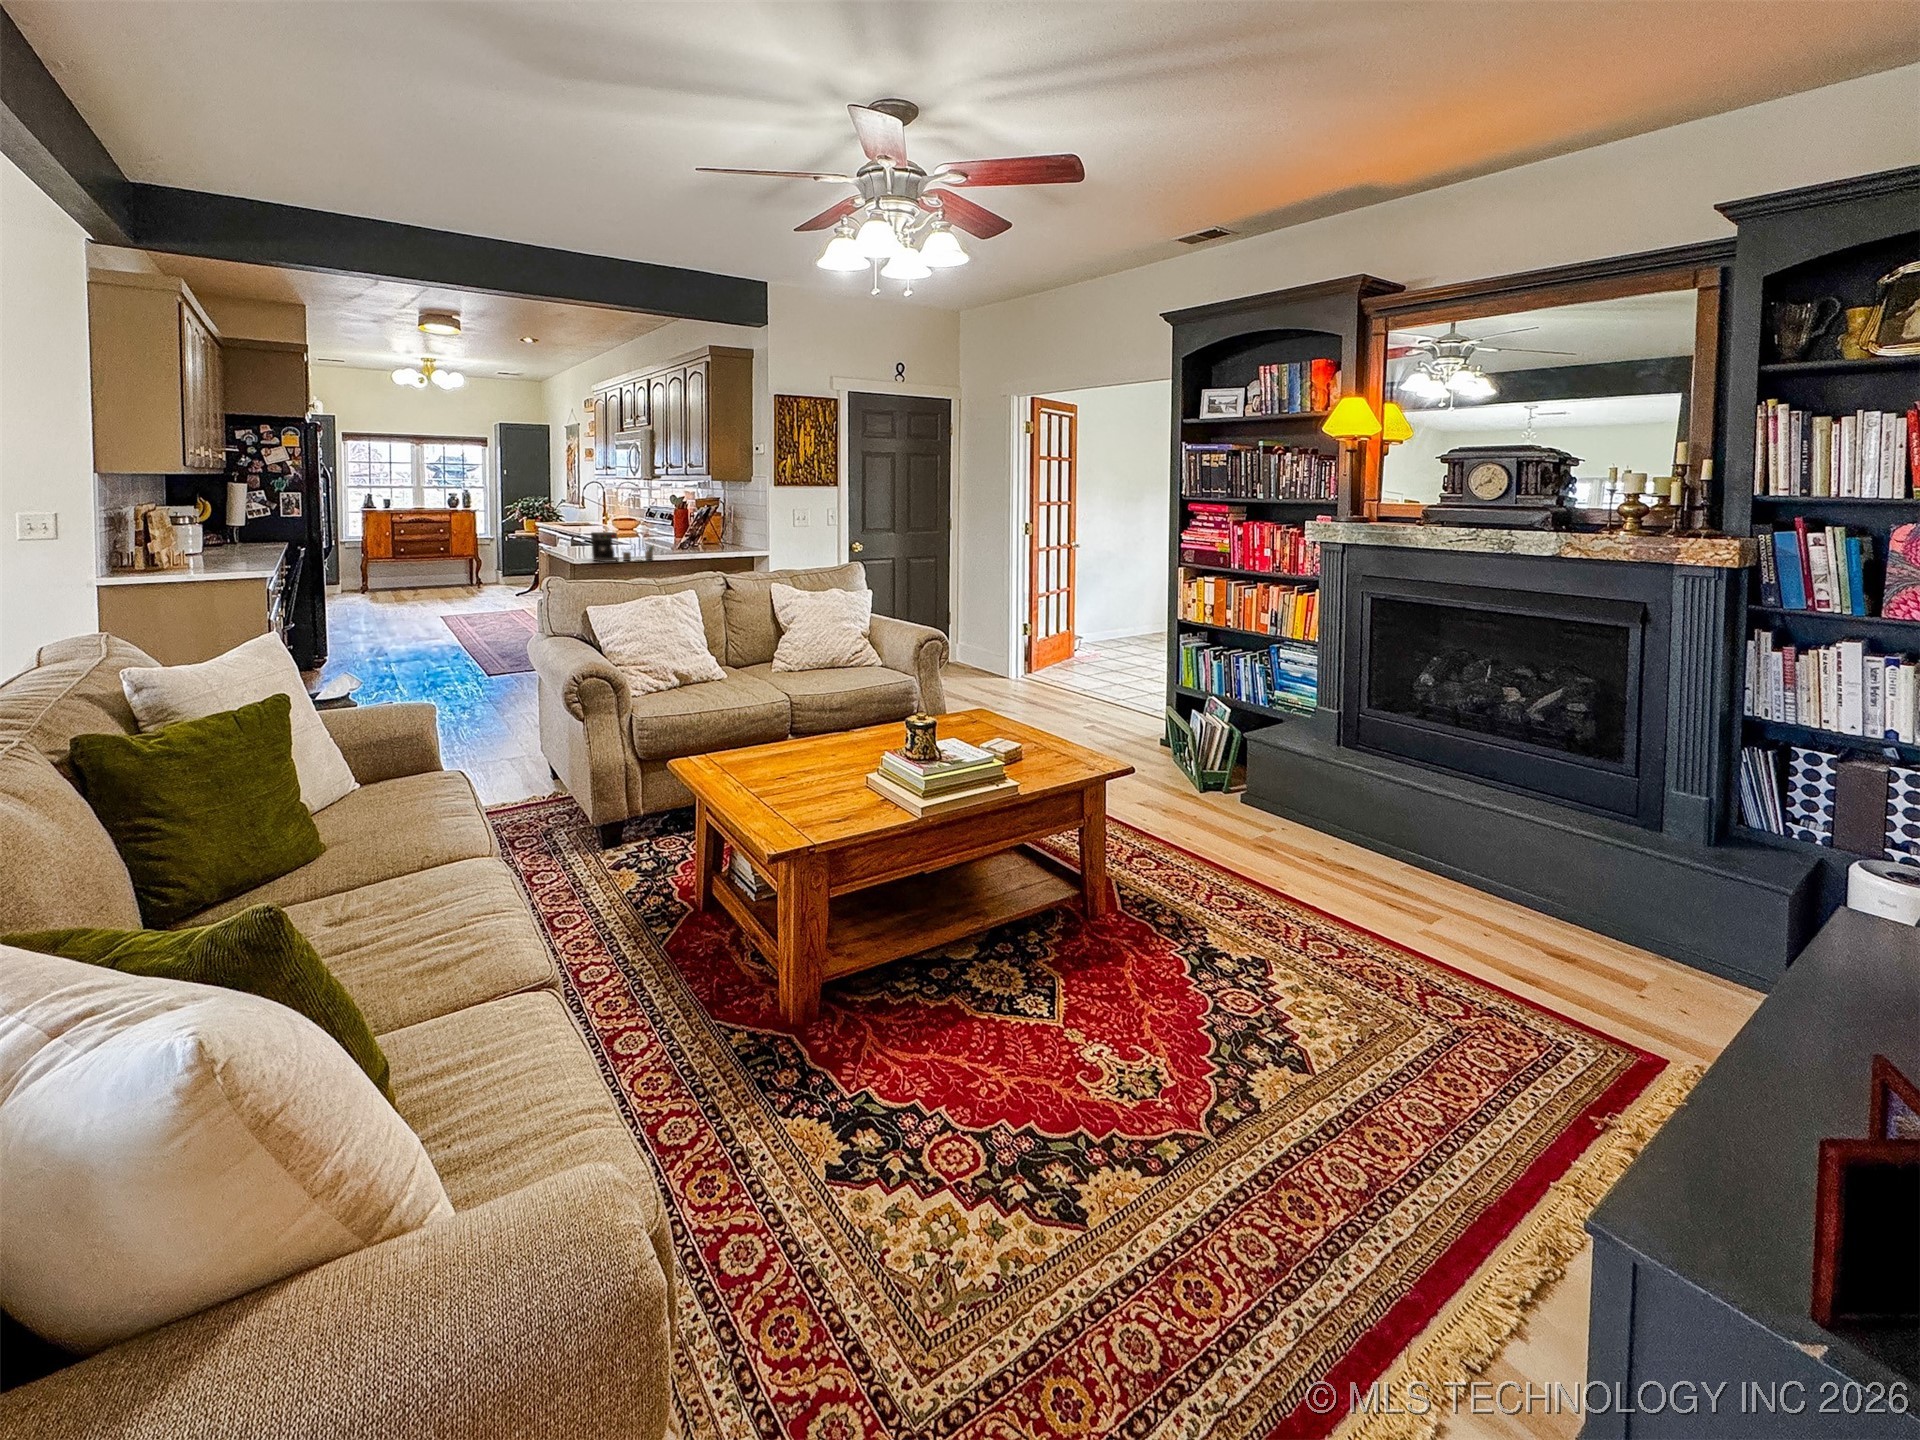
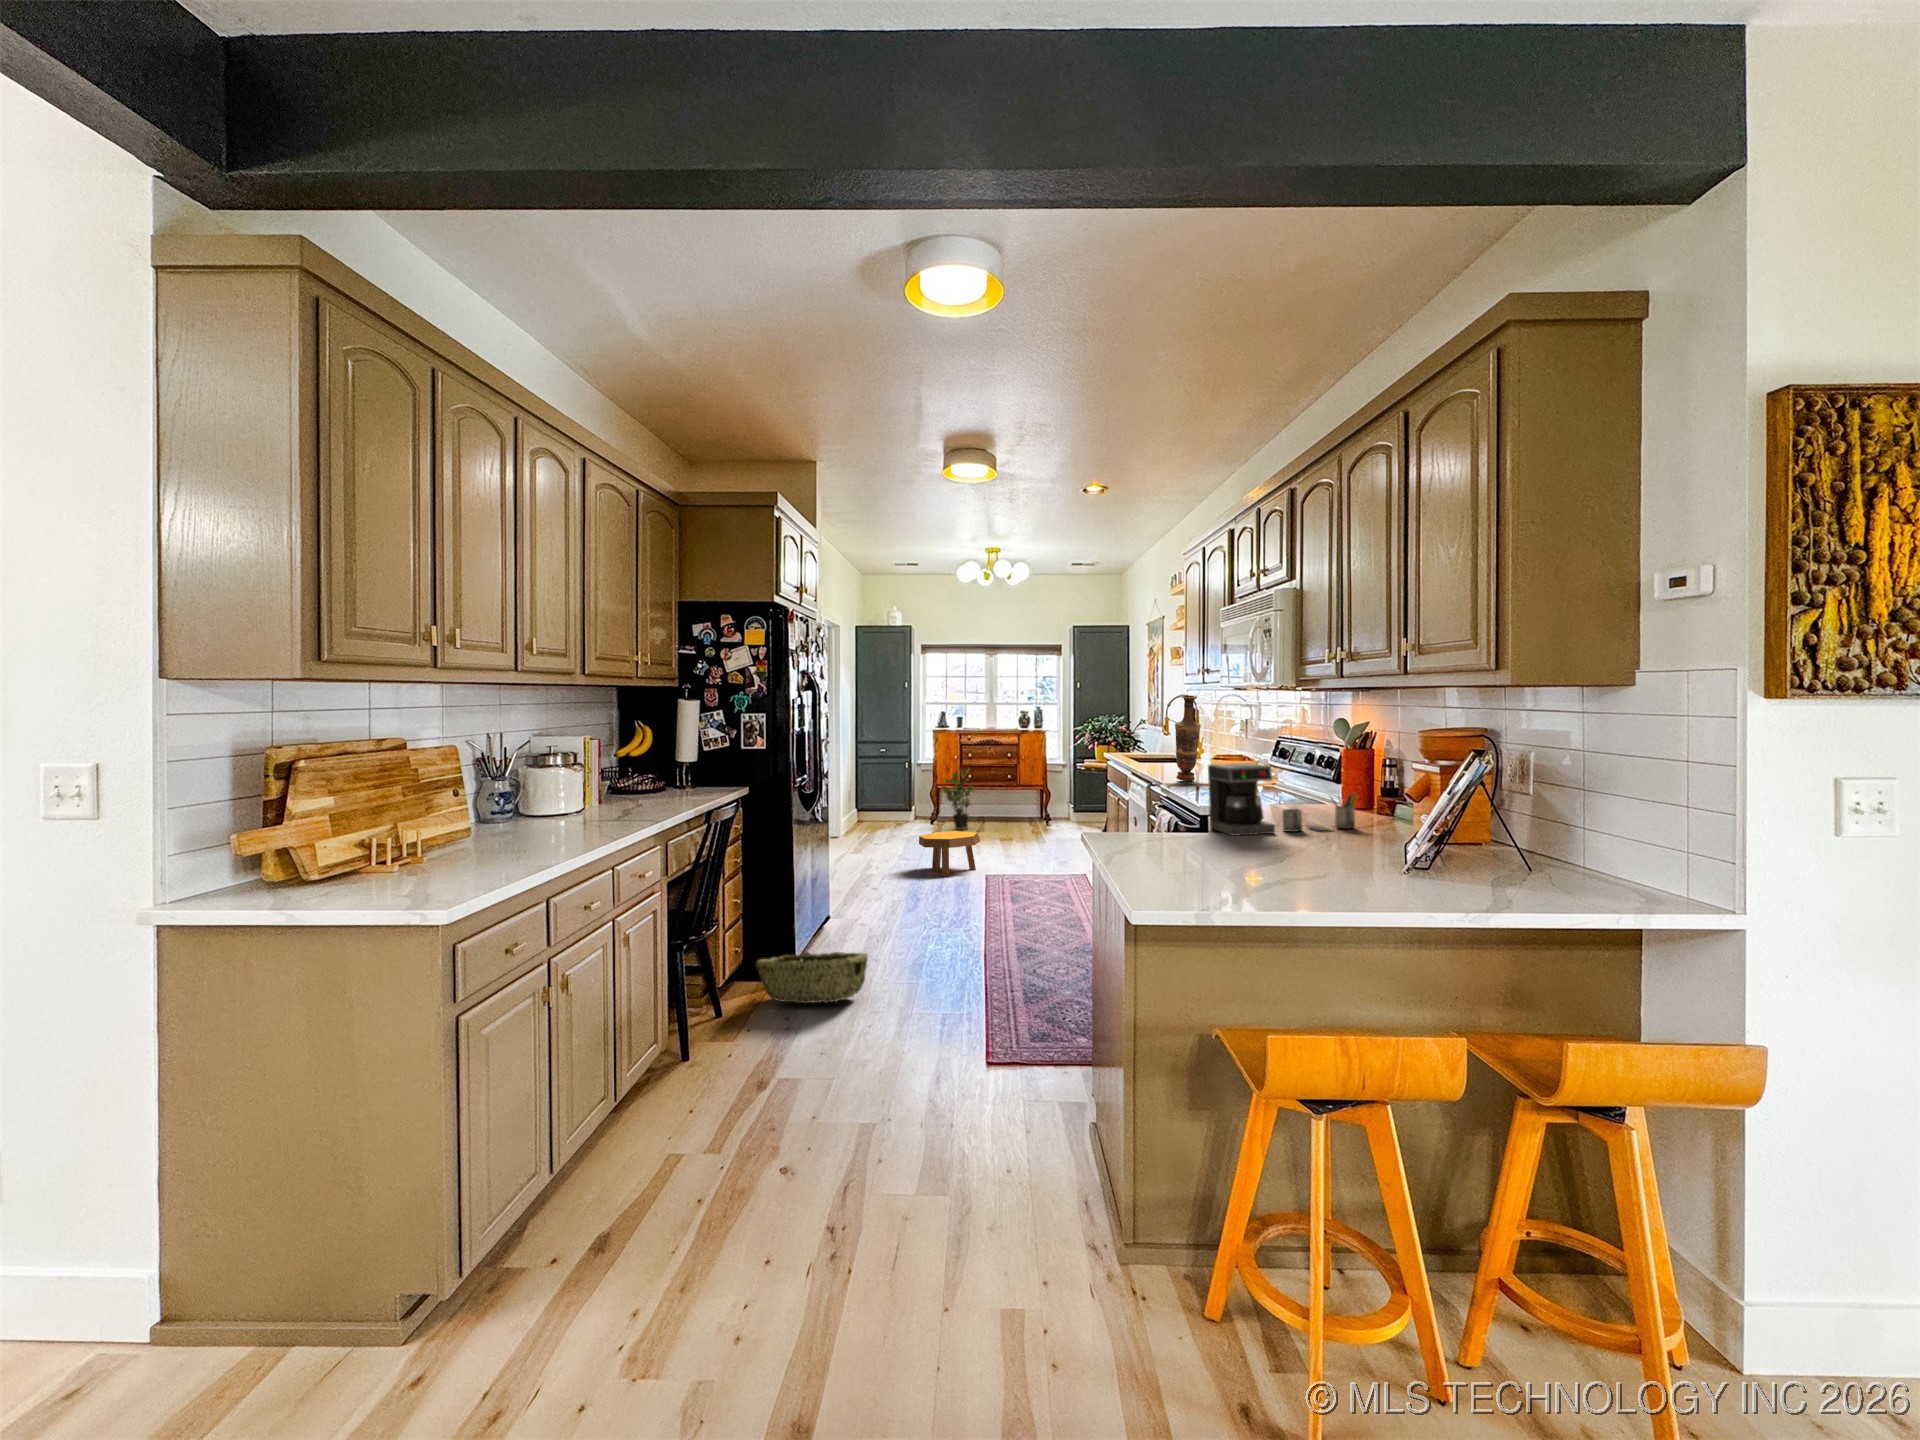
vase: none [582,494,598,546] -> present [1175,695,1201,781]
potted plant: none [382,539,415,593] -> present [942,769,975,830]
footstool: none [382,588,436,620] -> present [919,831,980,877]
woven basket: none [317,644,393,674] -> present [756,952,868,1003]

